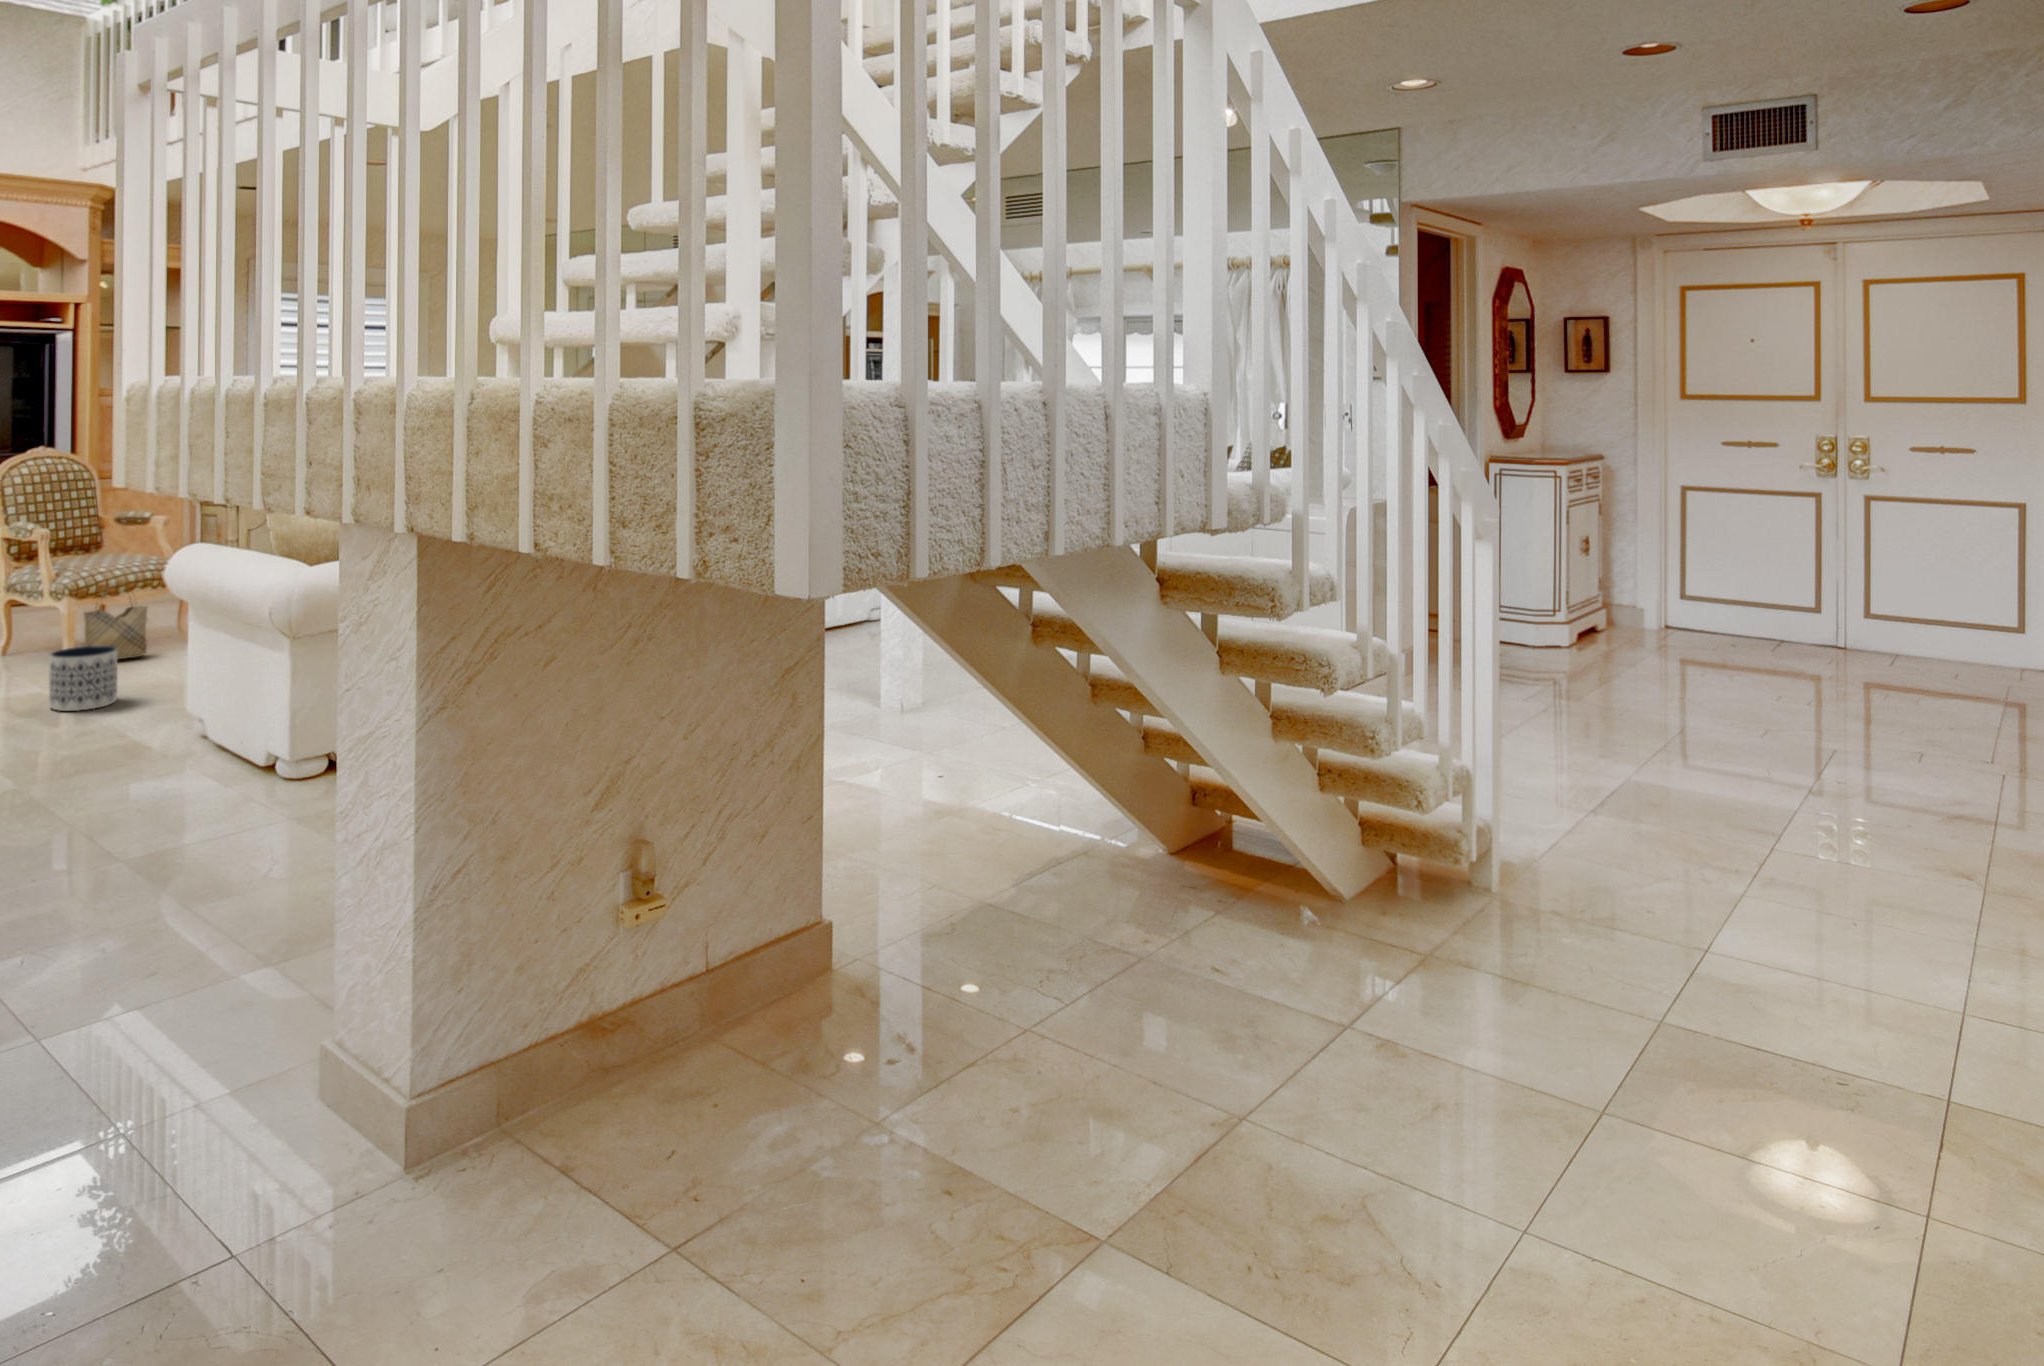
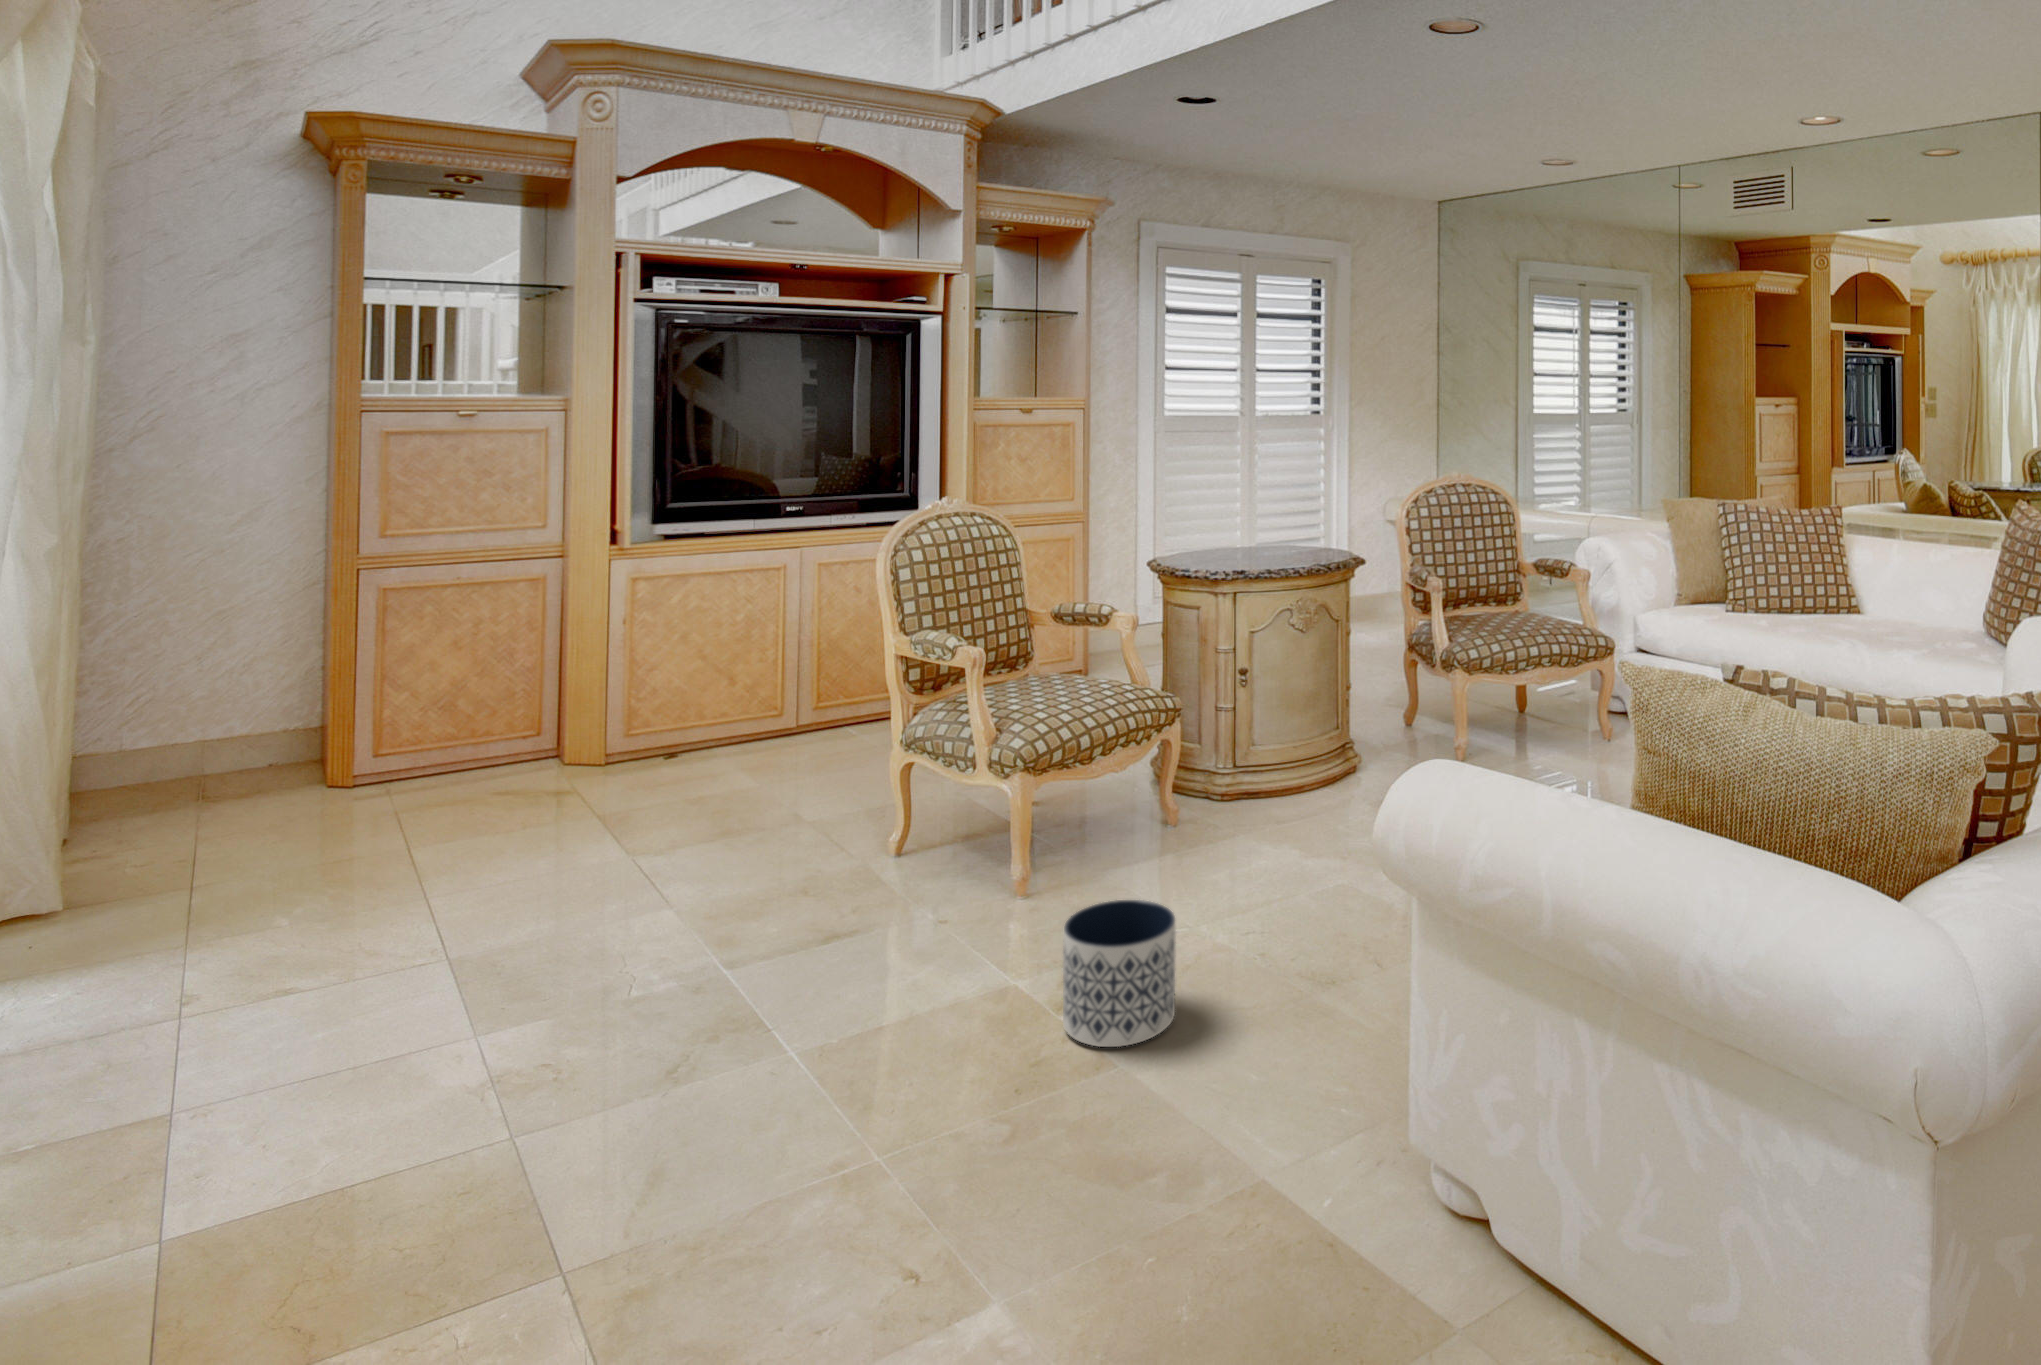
woven basket: present [84,592,148,660] -> none [1039,728,1132,873]

